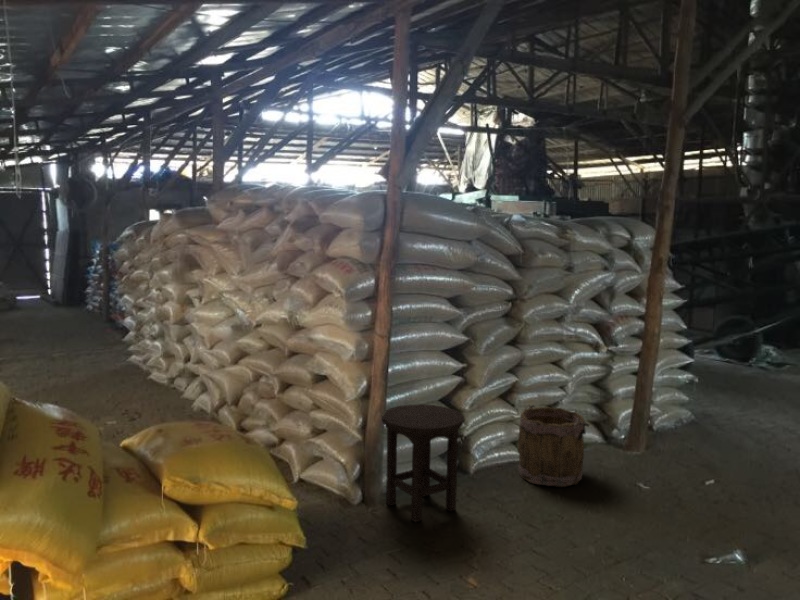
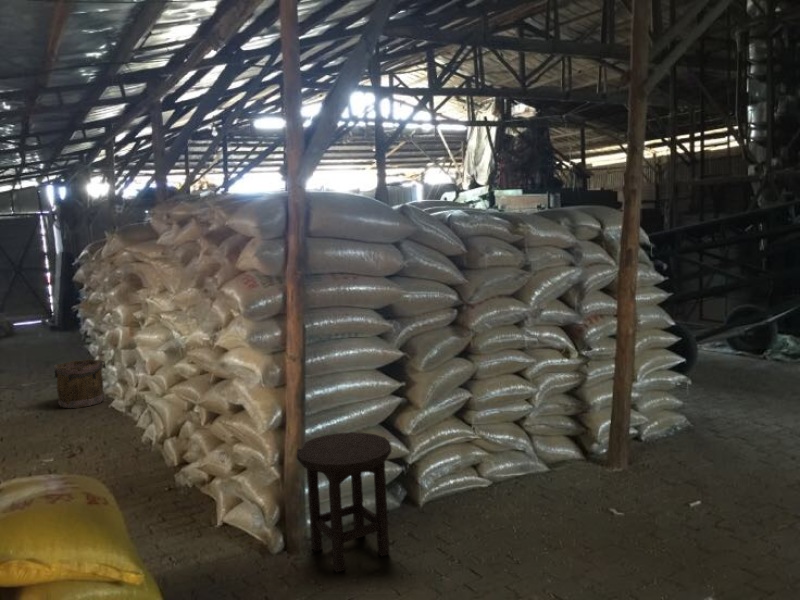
bucket: present [518,405,589,487] -> present [54,359,106,408]

